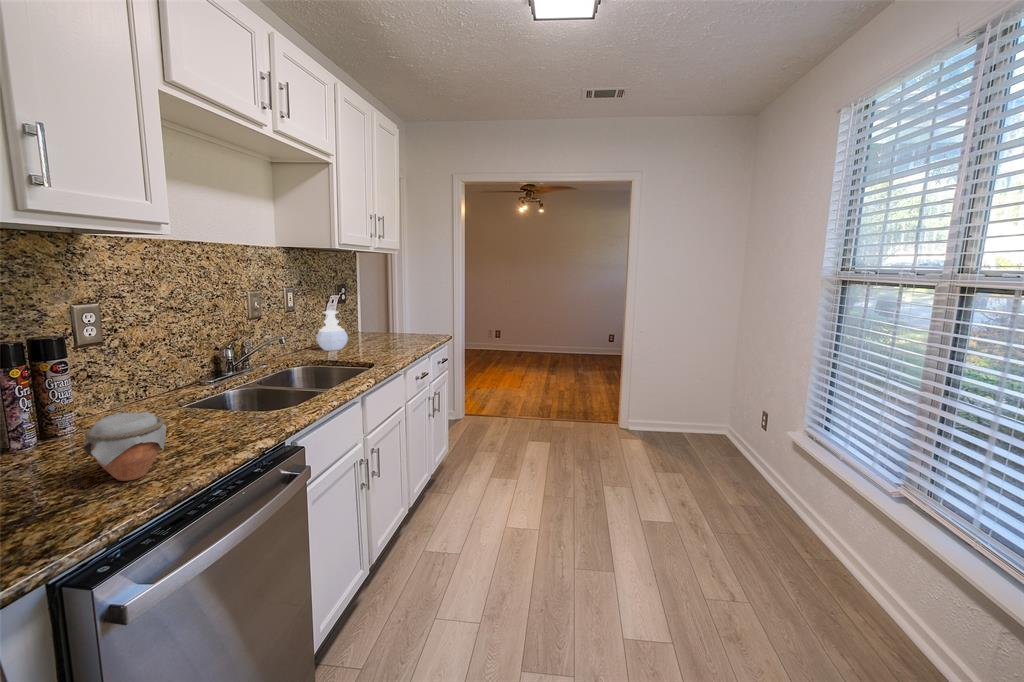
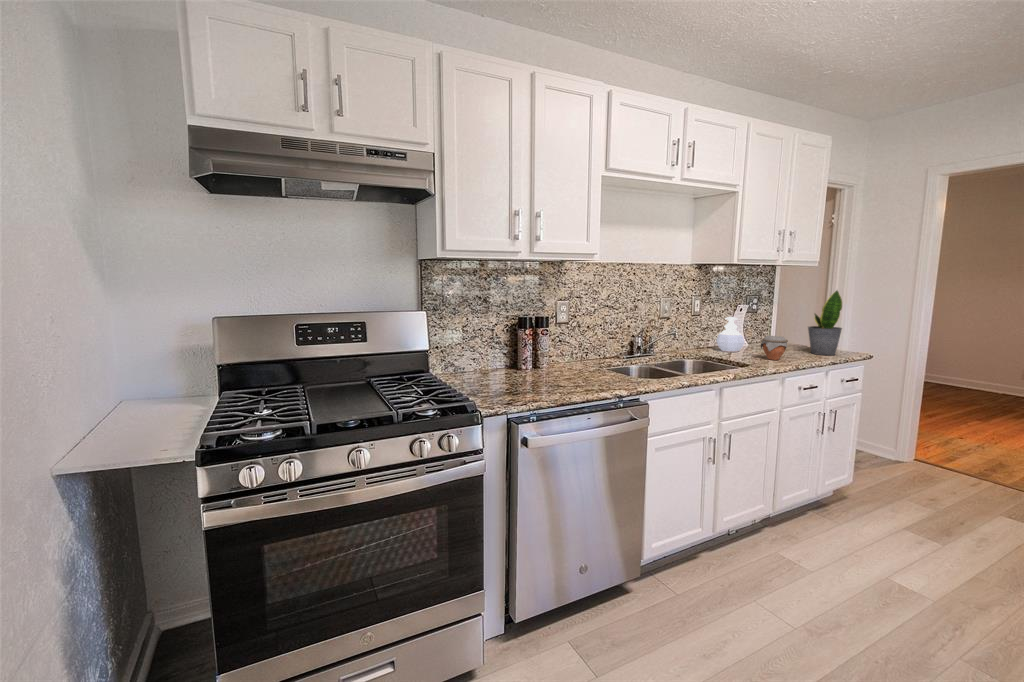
potted plant: none [401,278,430,342] -> present [808,291,842,355]
jar: present [82,412,166,481] -> present [761,336,788,360]

